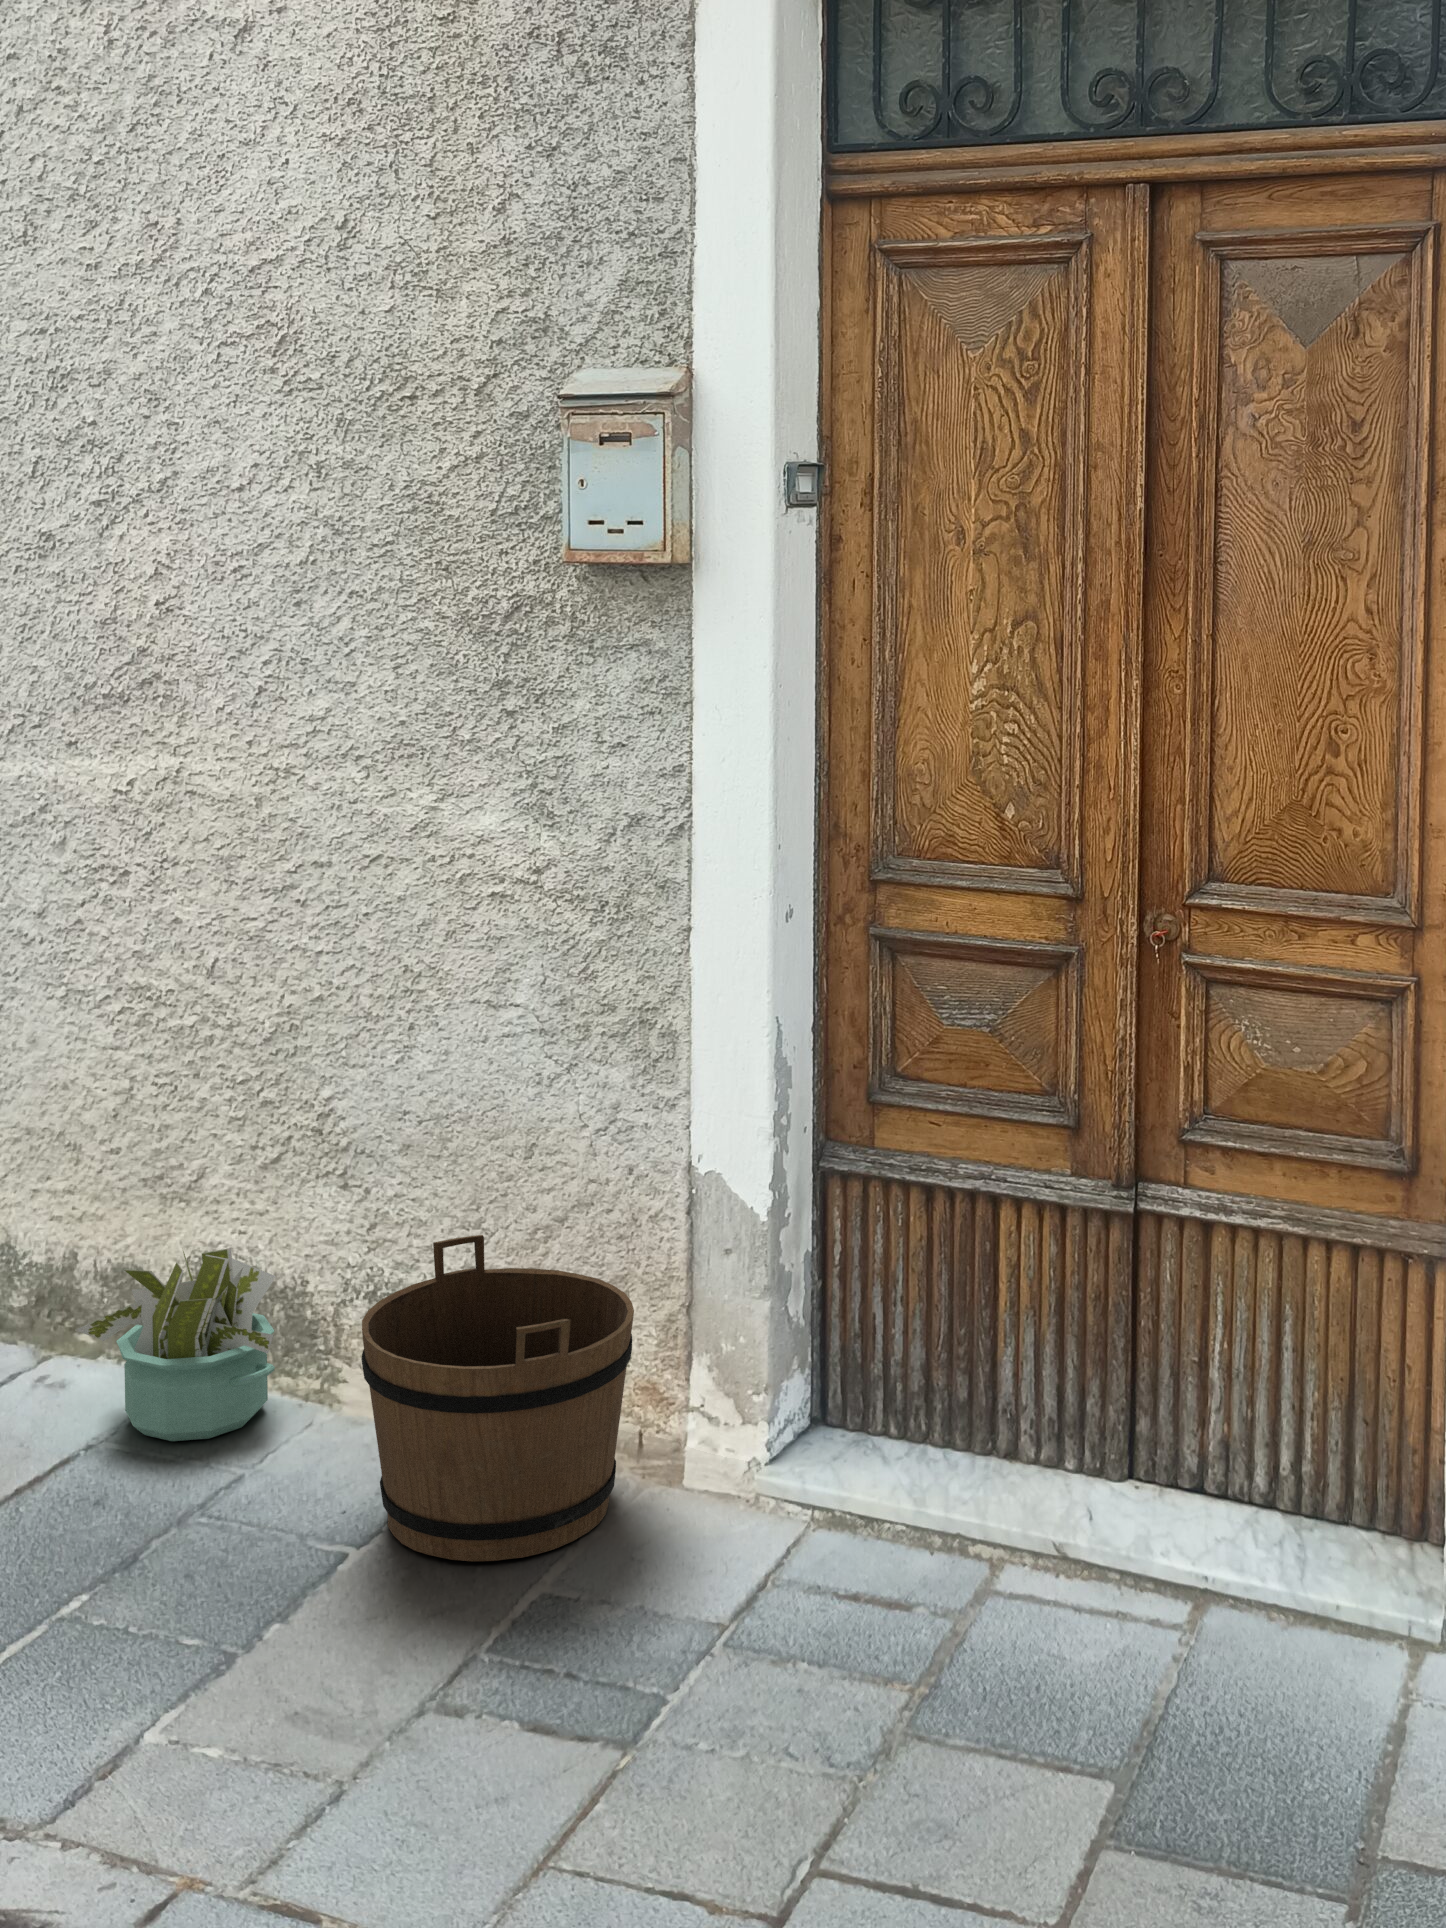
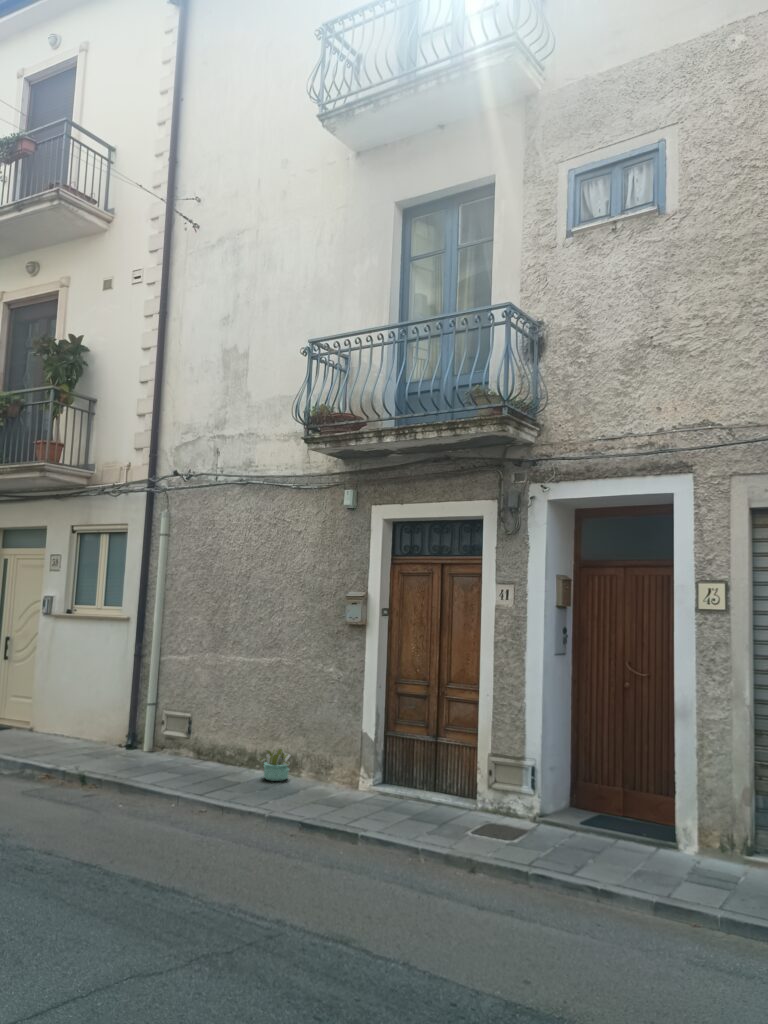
bucket: present [361,1235,634,1561] -> none [304,745,350,794]

